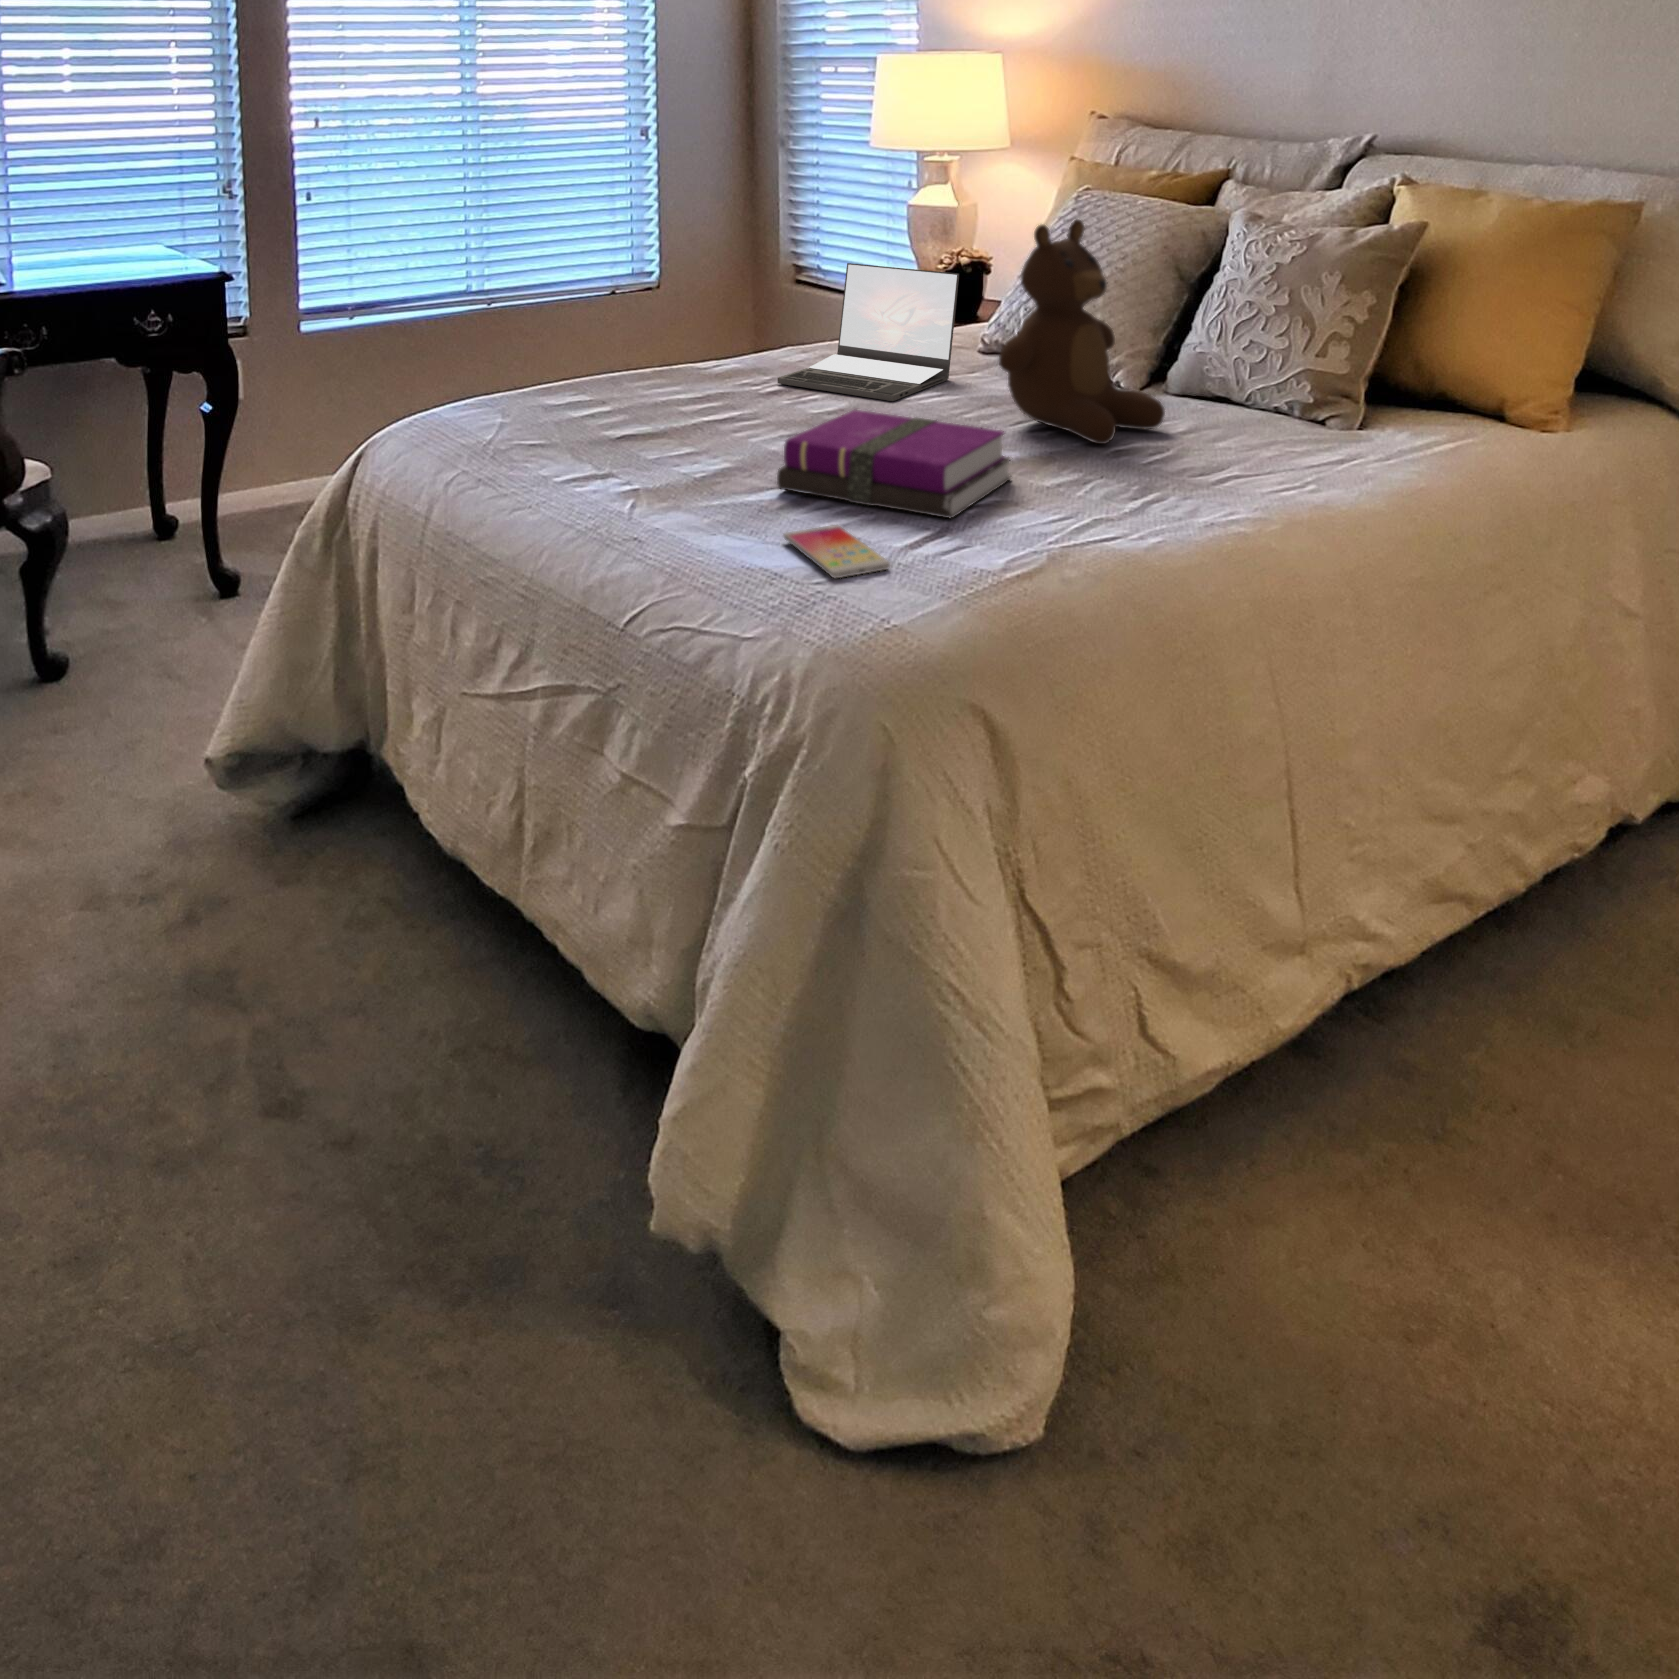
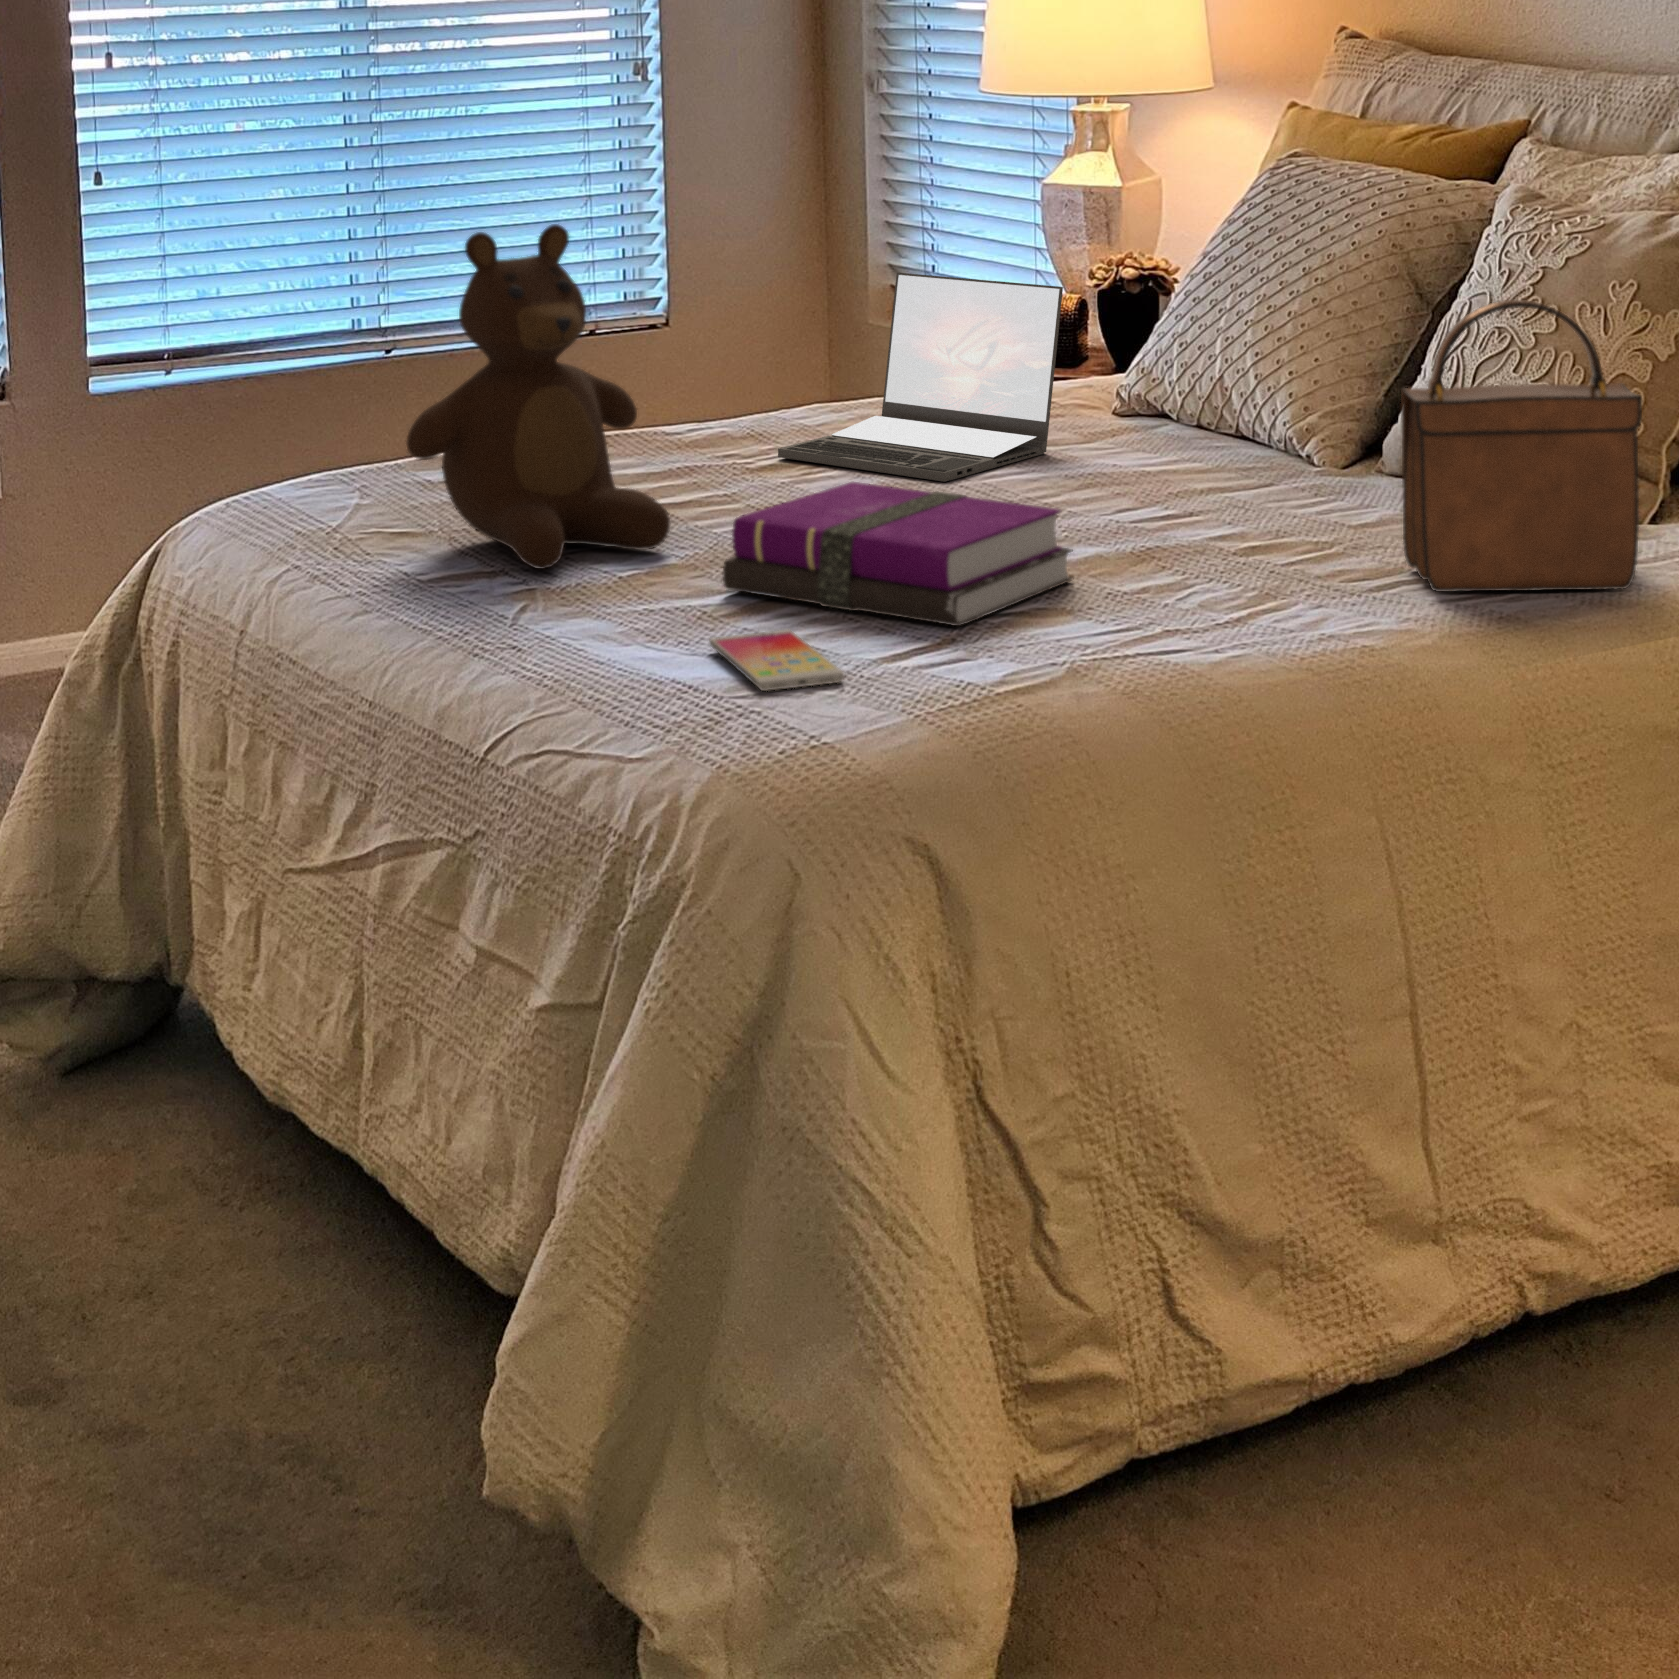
teddy bear: present [999,220,1165,444] -> present [407,224,670,569]
handbag: none [1225,290,1390,486] -> present [1401,300,1642,592]

